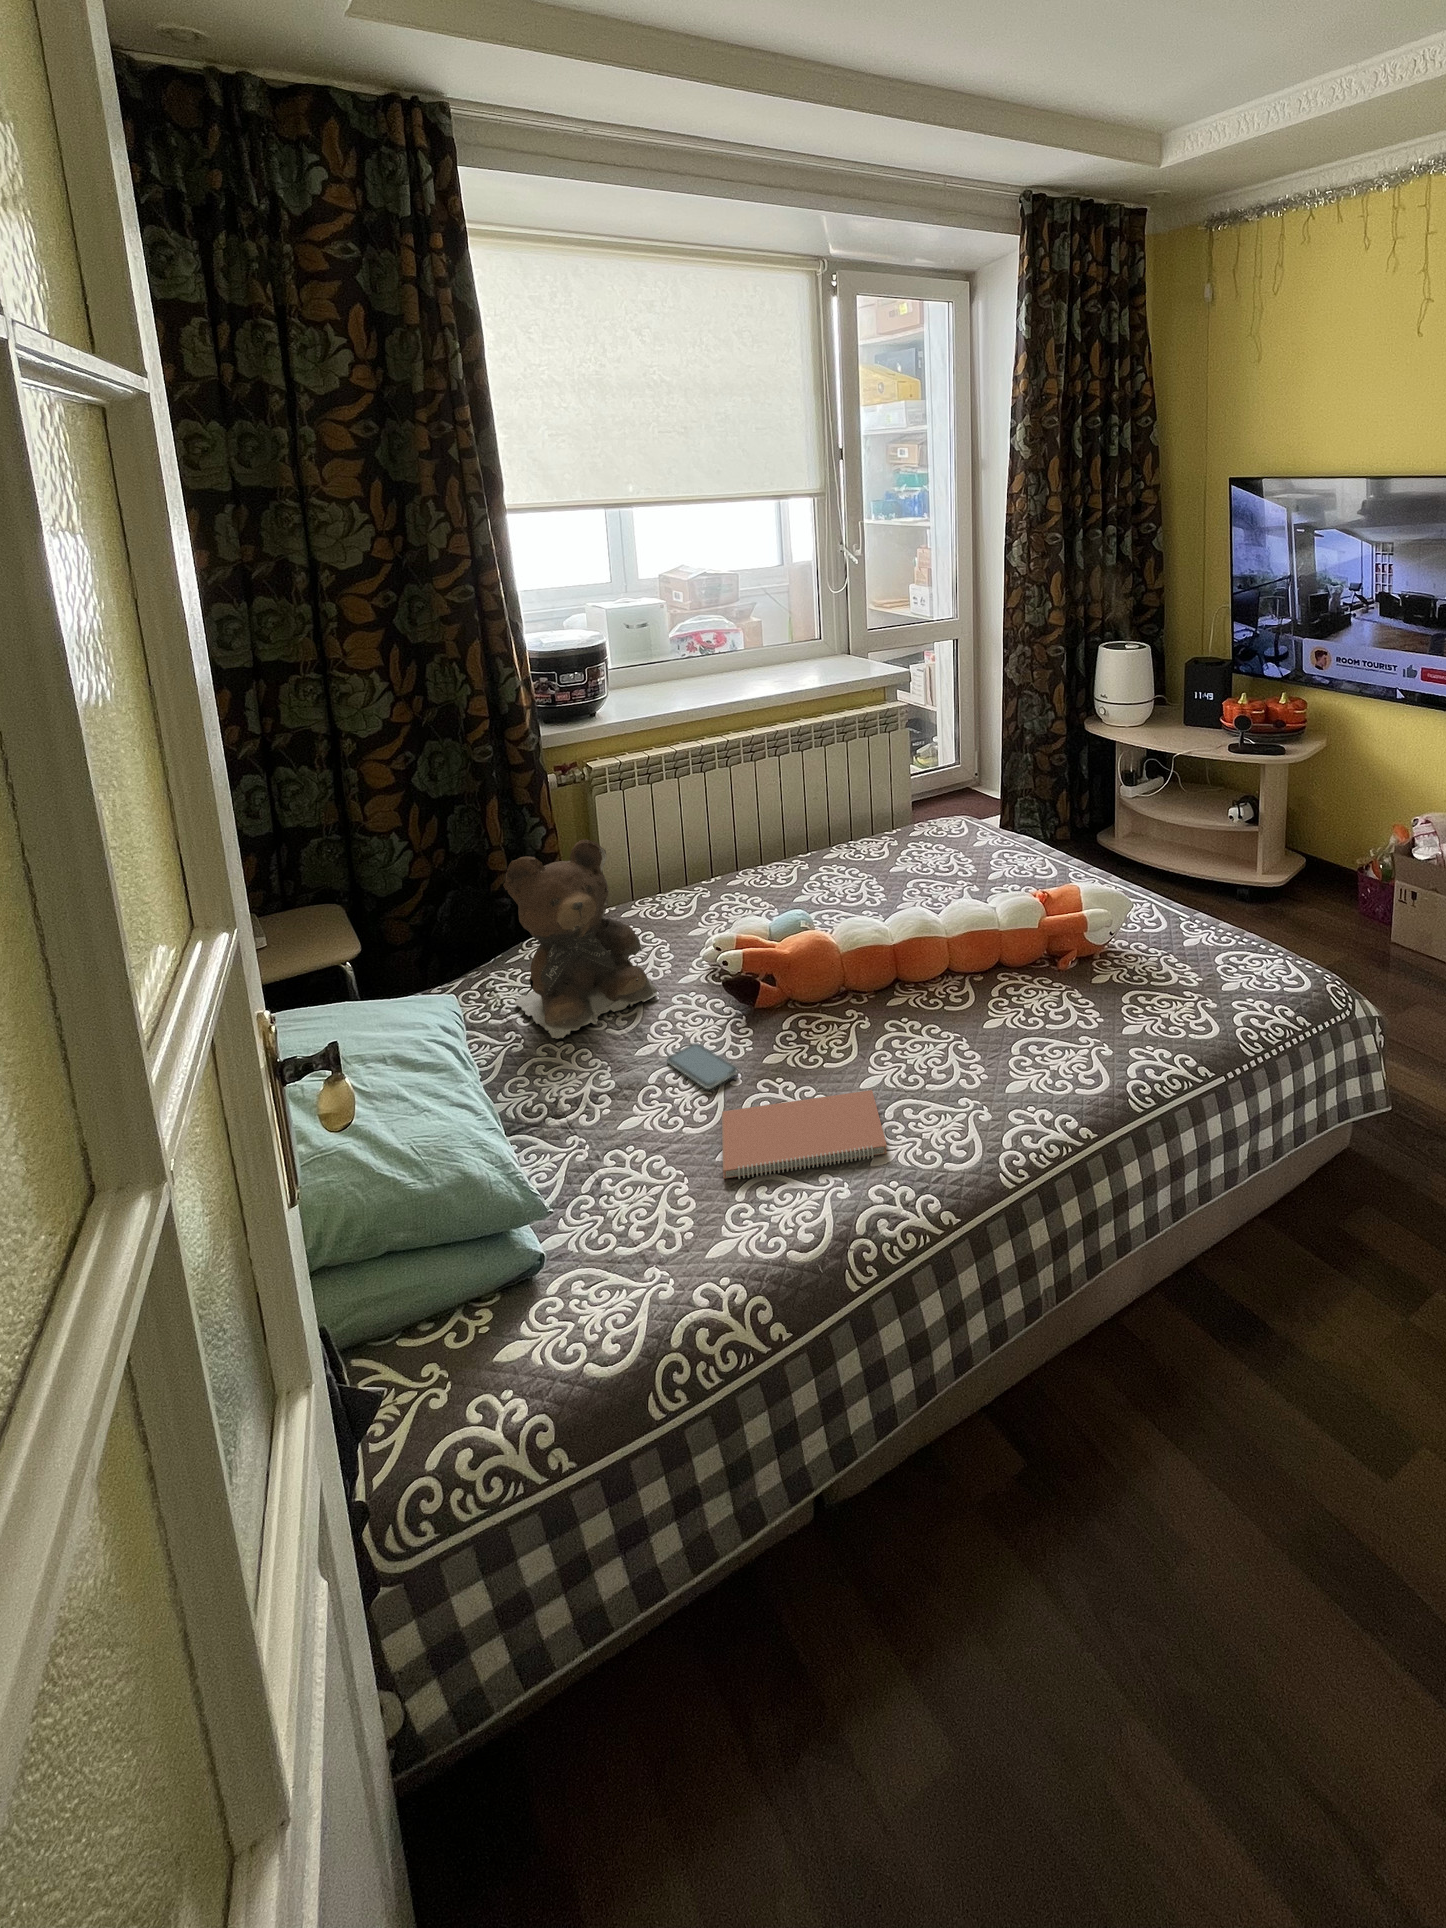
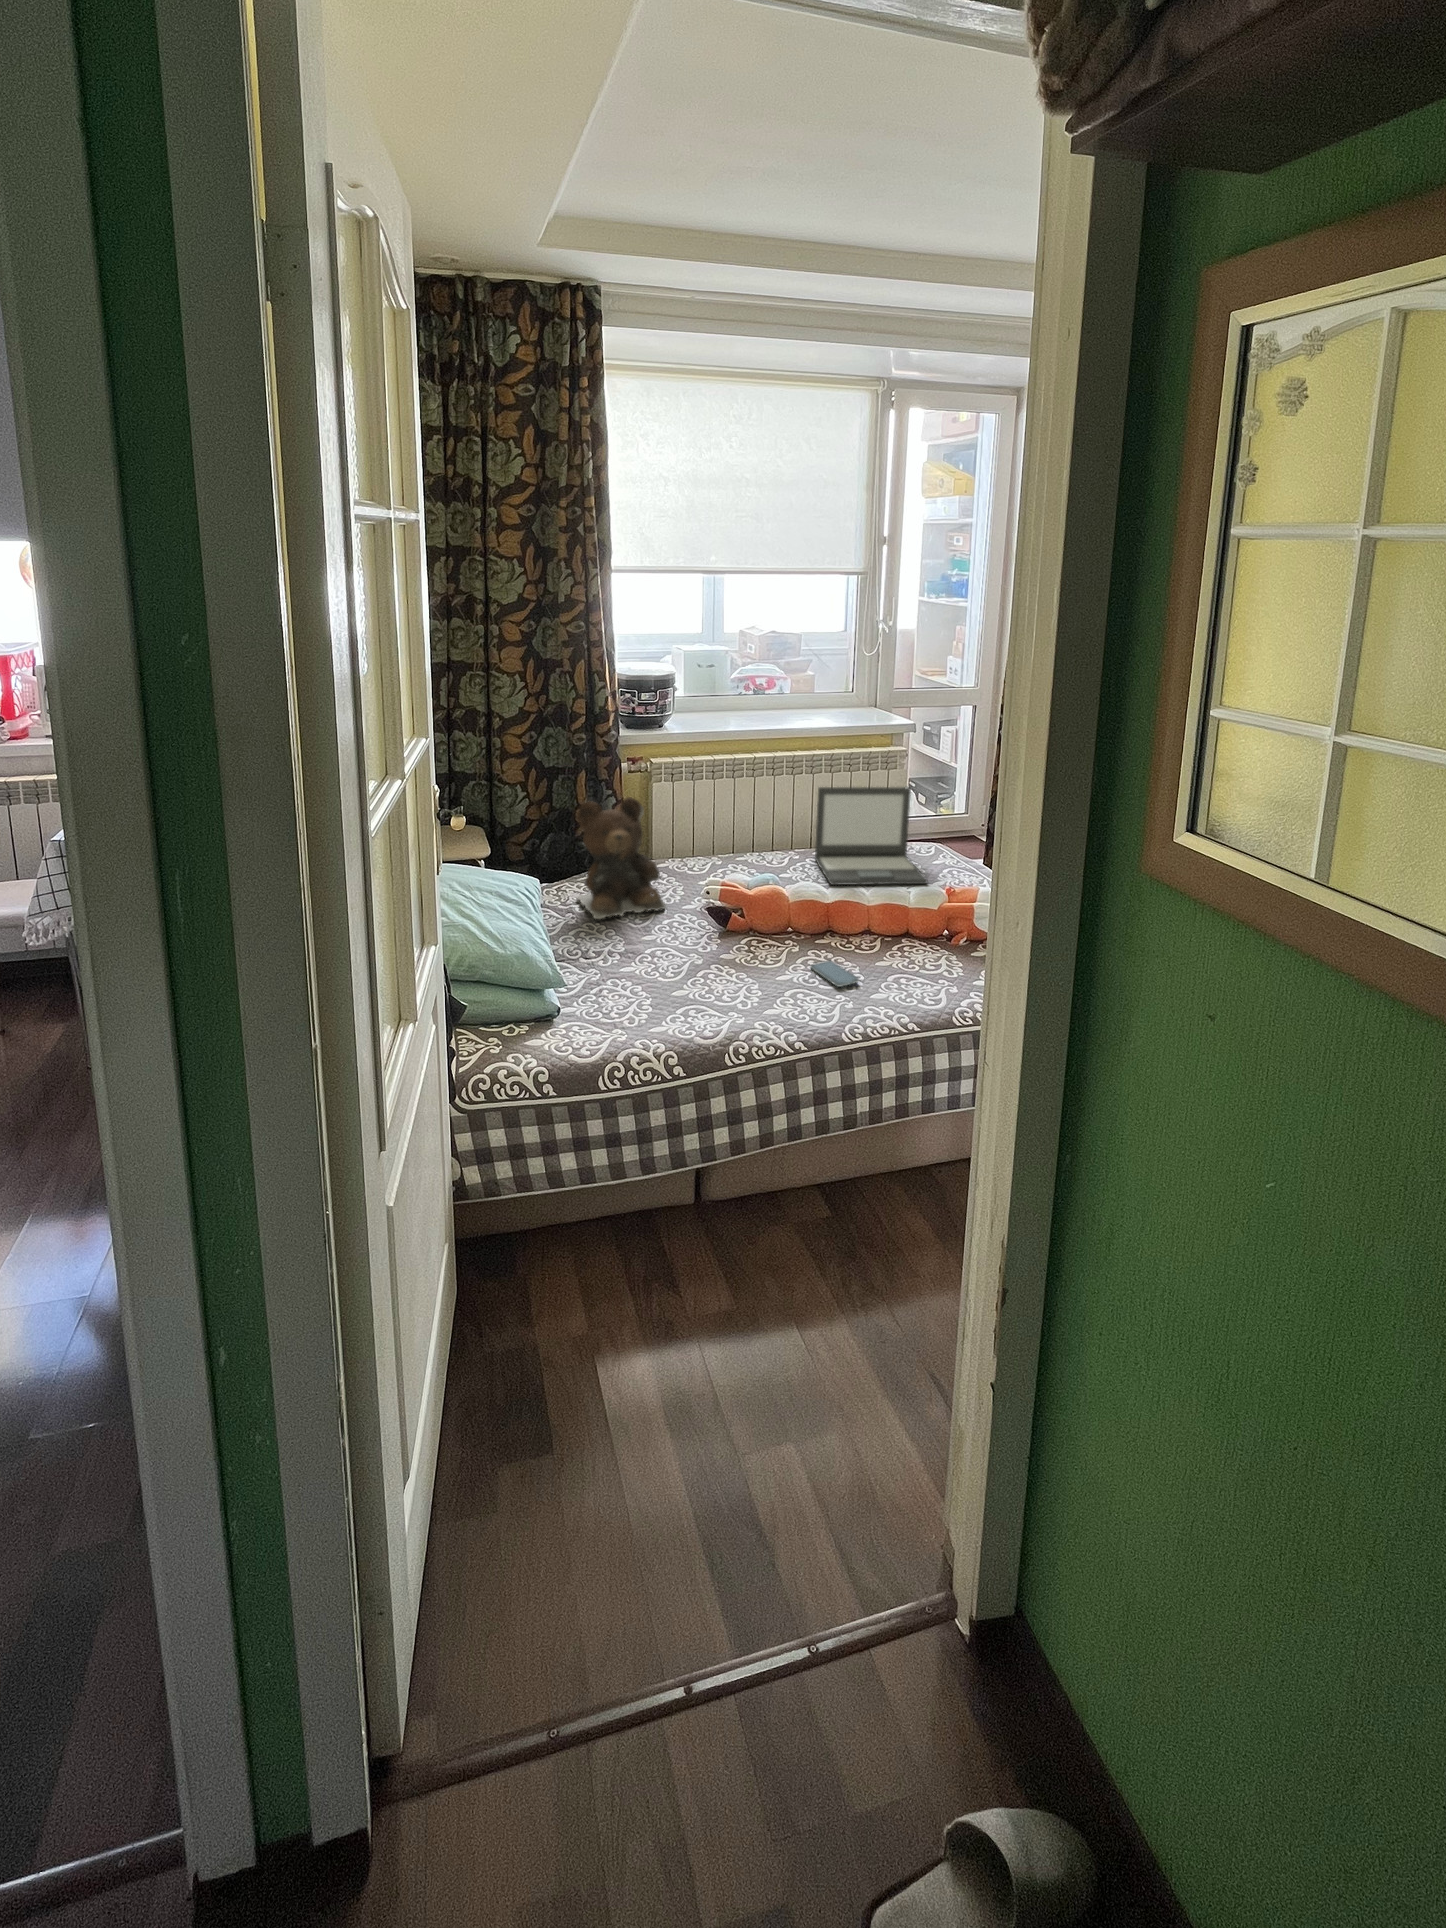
laptop: none [827,758,982,905] -> present [815,787,928,885]
smartphone: present [667,1043,738,1089] -> present [811,961,859,987]
notebook: present [722,1090,887,1179] -> none [671,971,781,1011]

